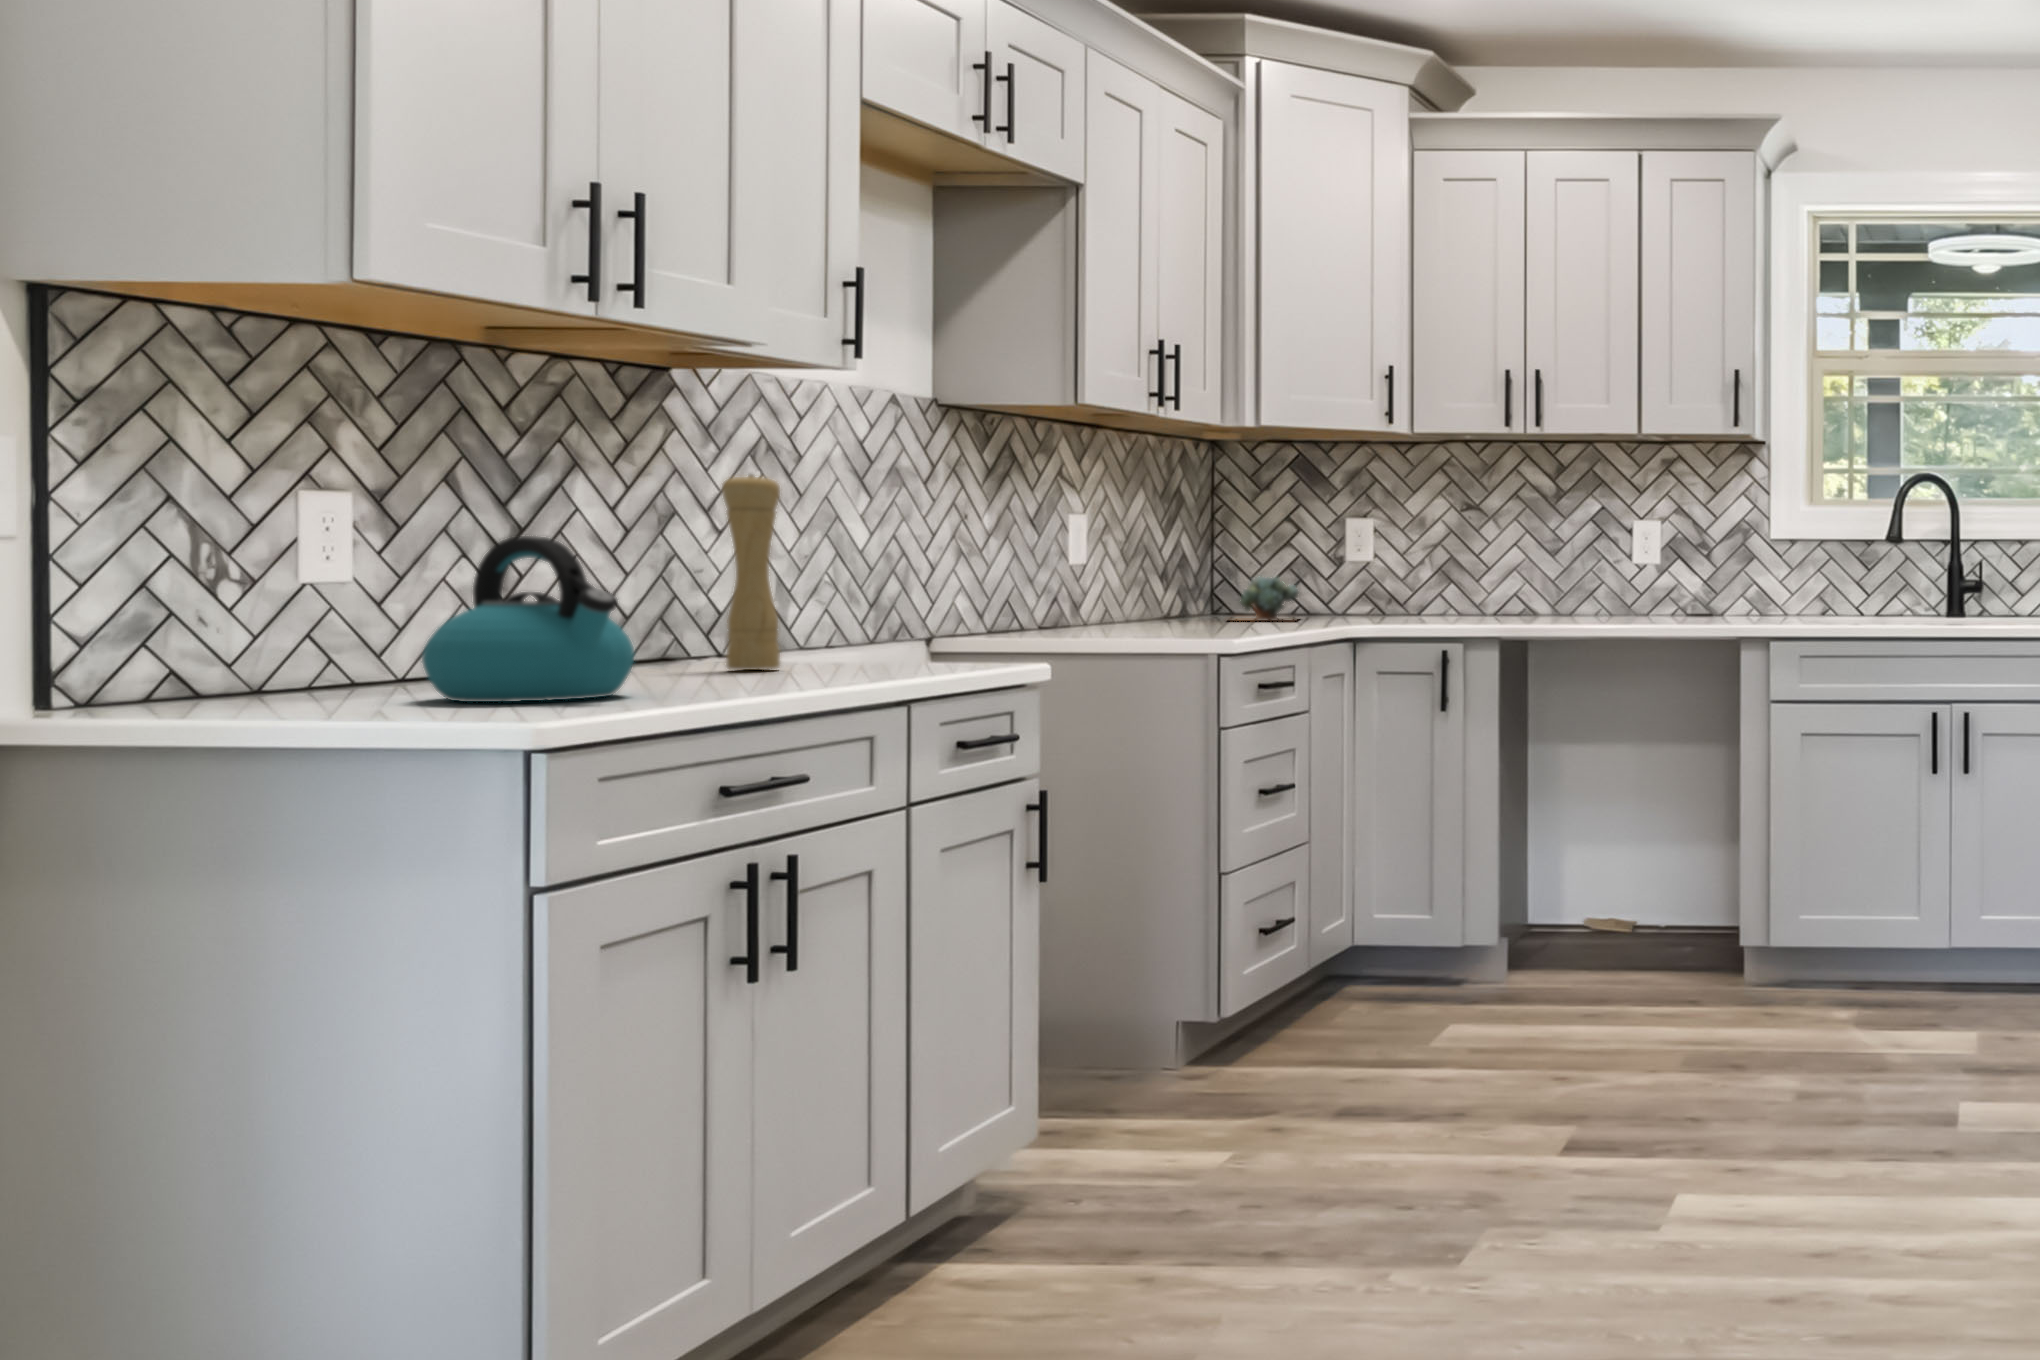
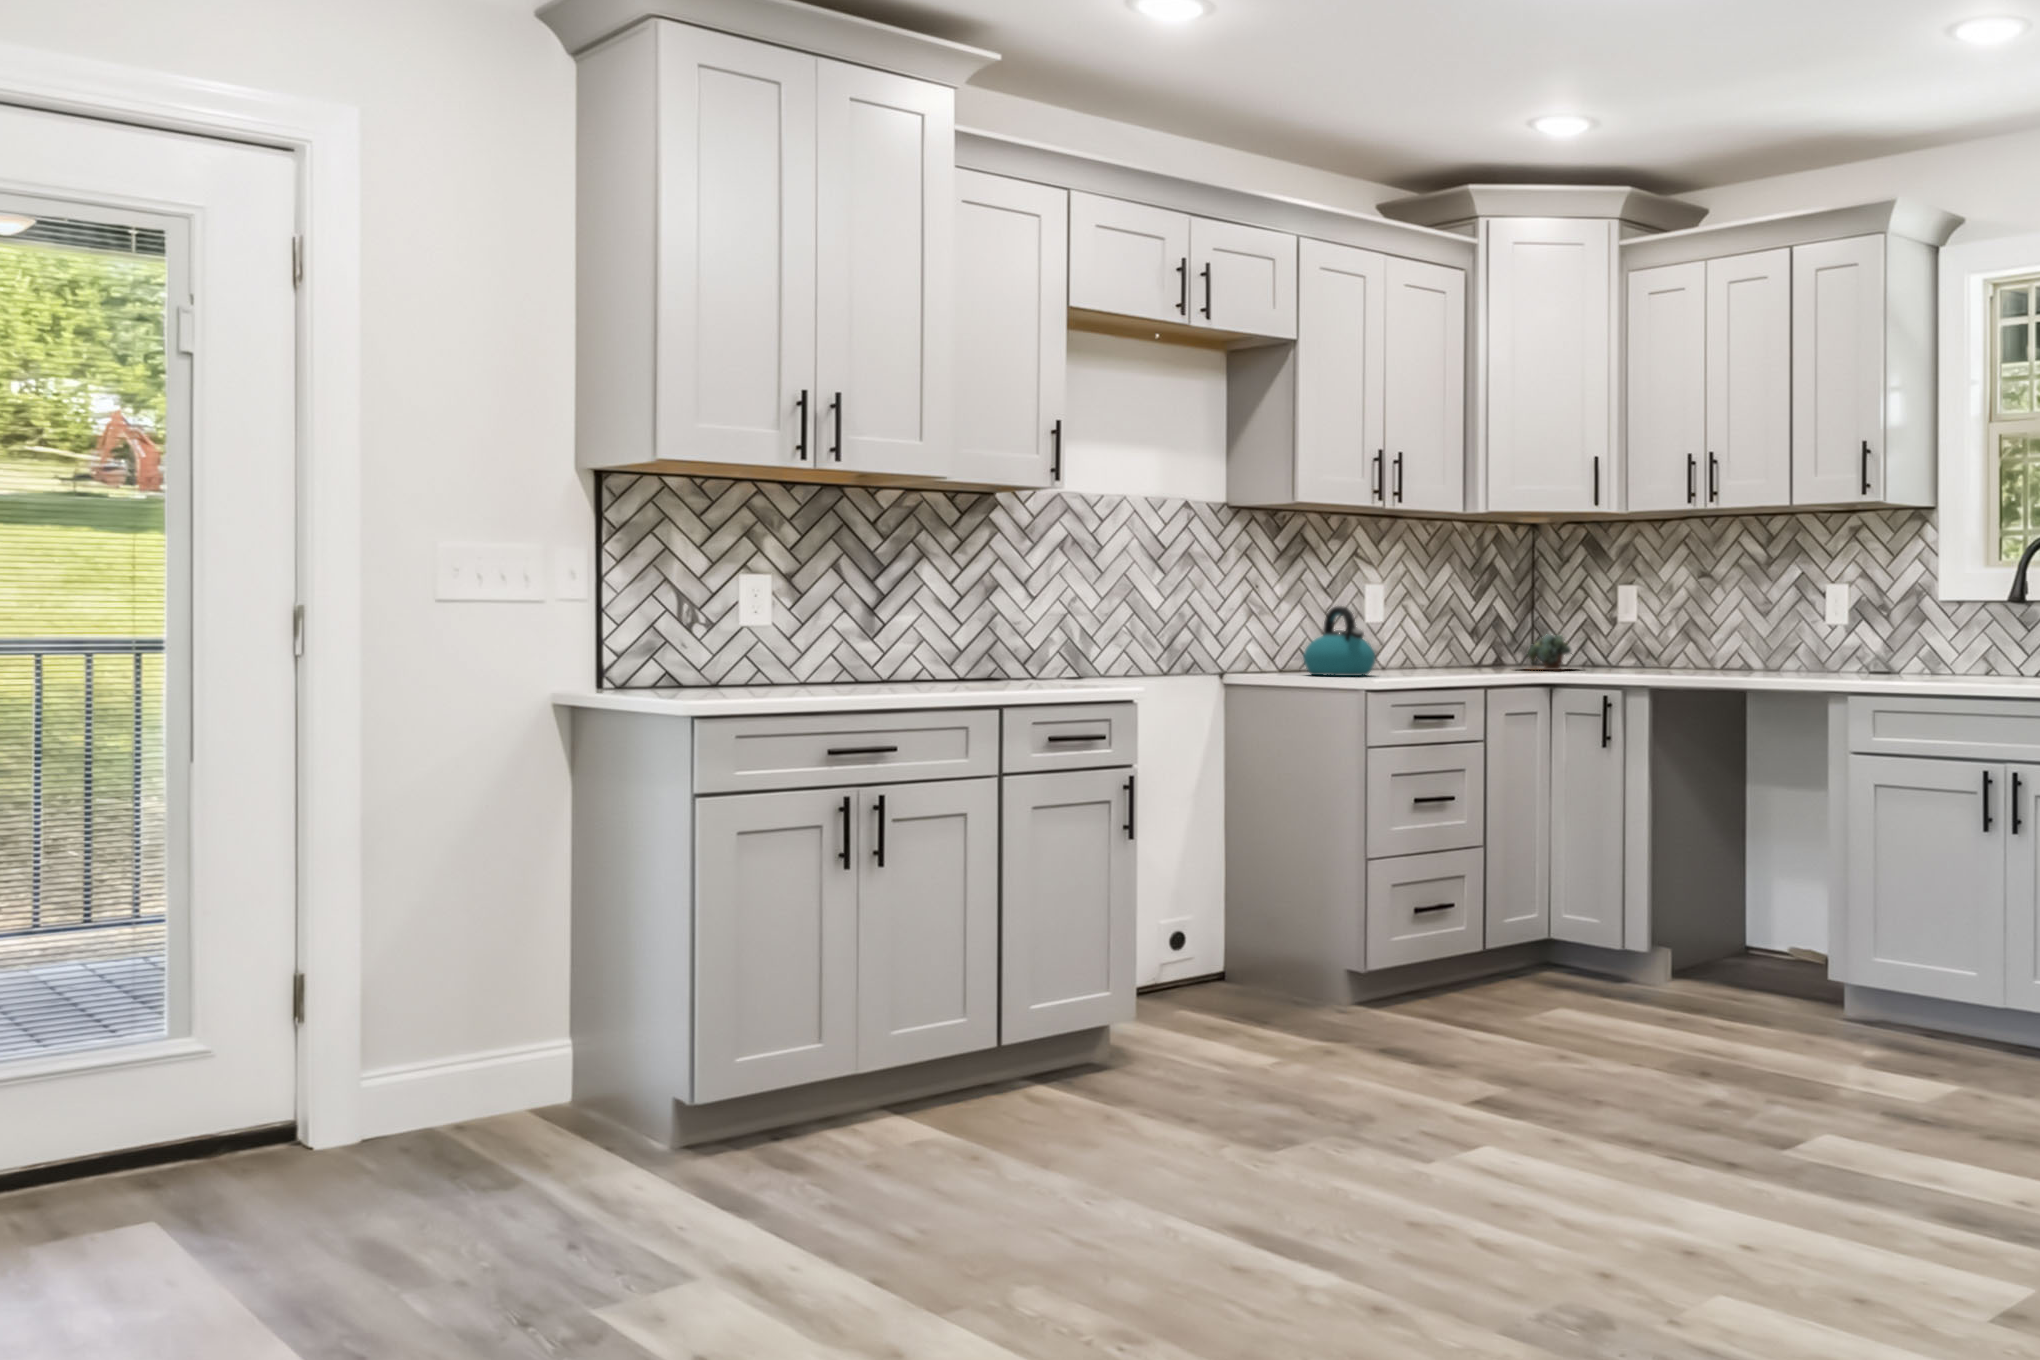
pepper mill: present [722,474,780,670] -> none [967,560,999,683]
kettle: present [422,536,634,702] -> present [1303,606,1375,676]

